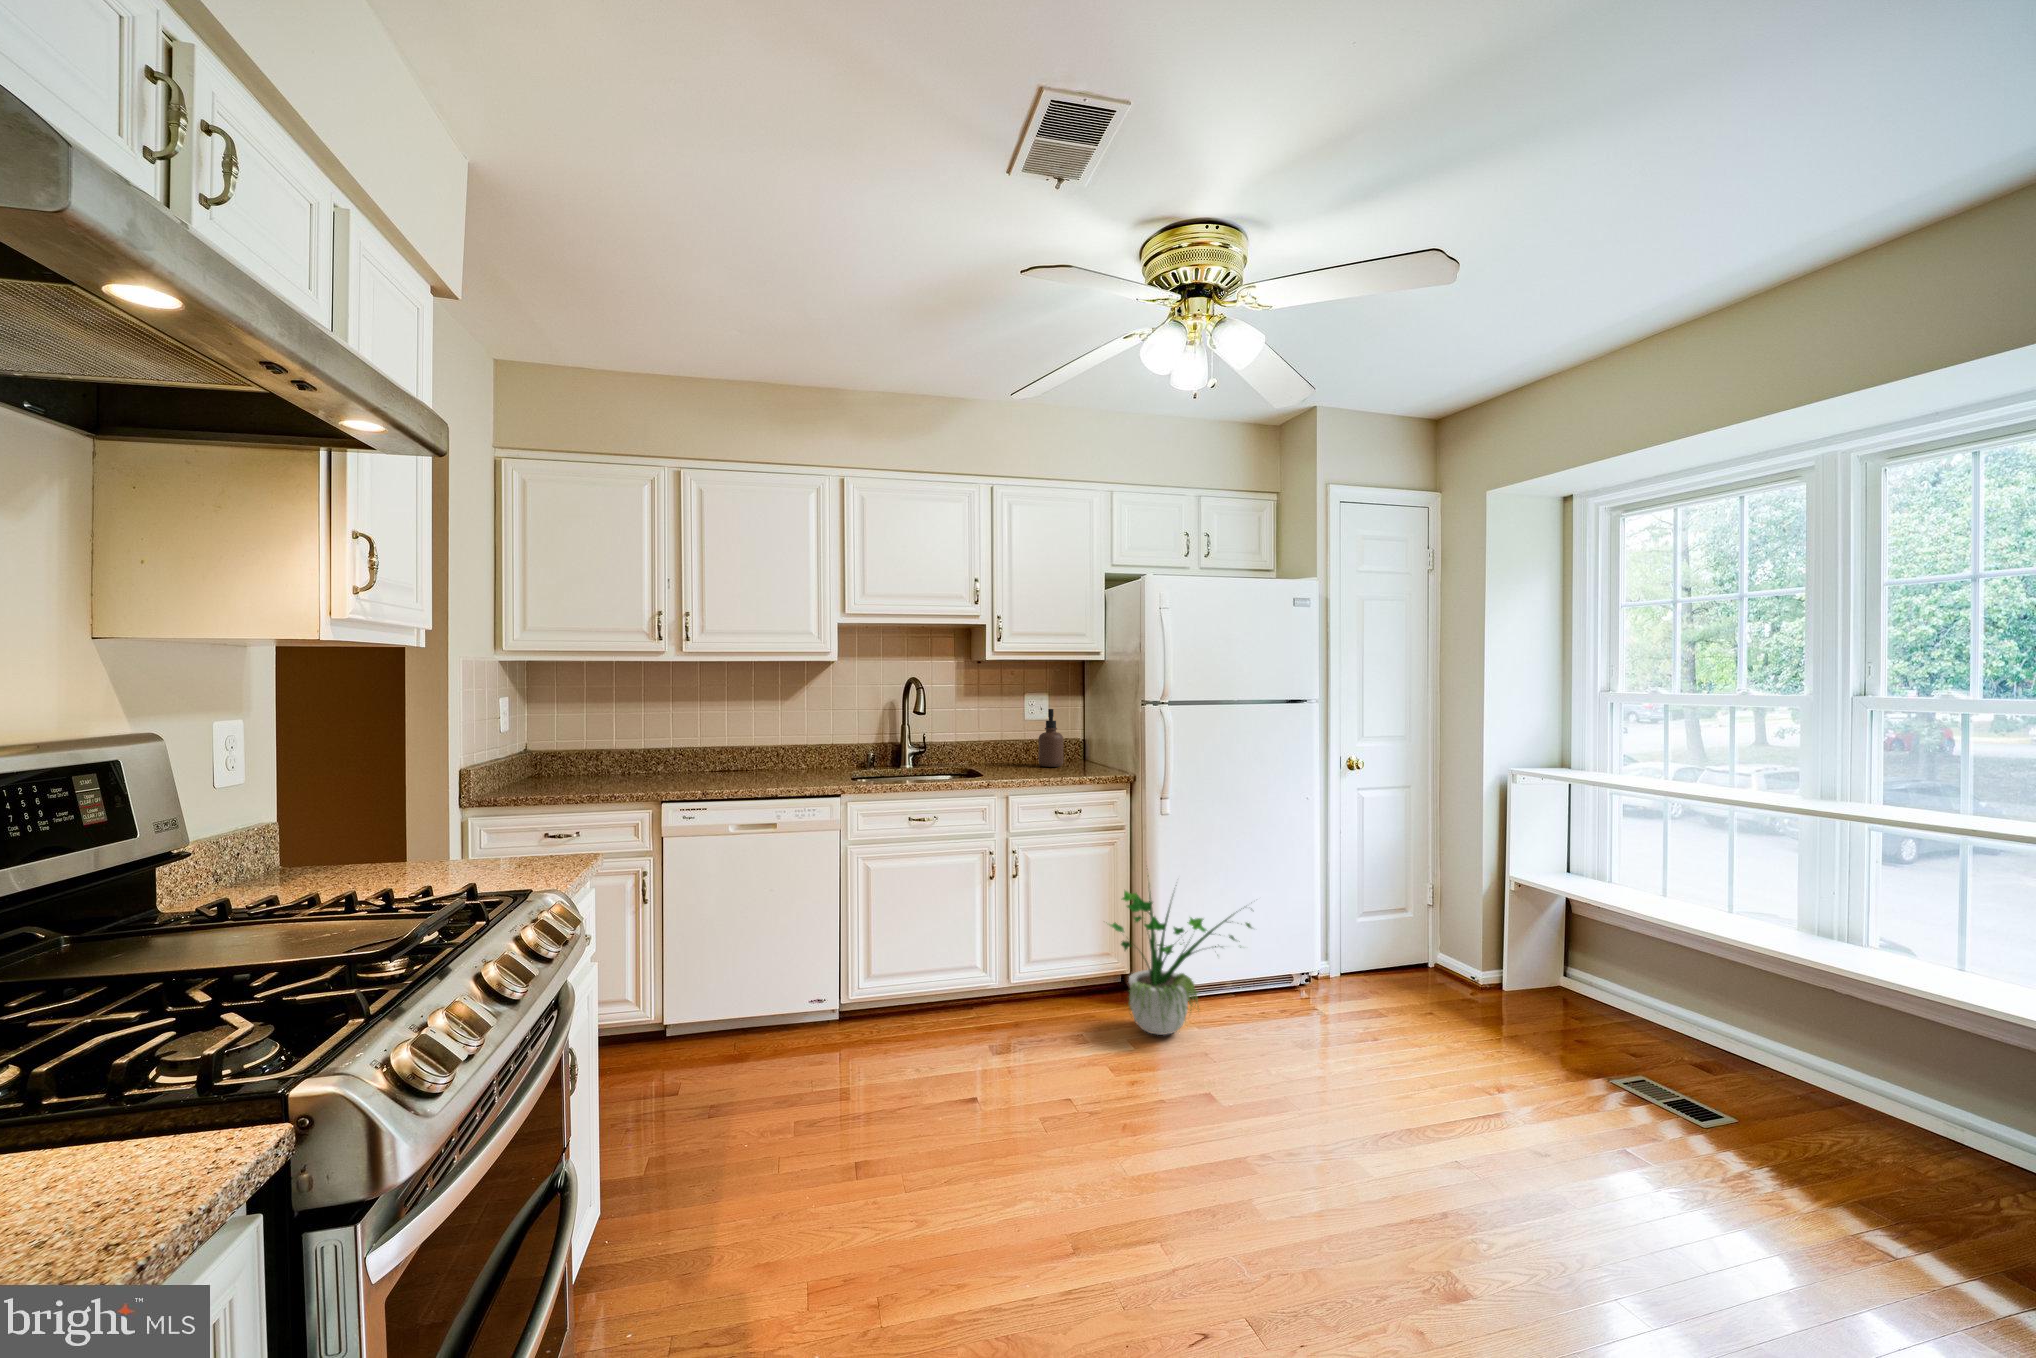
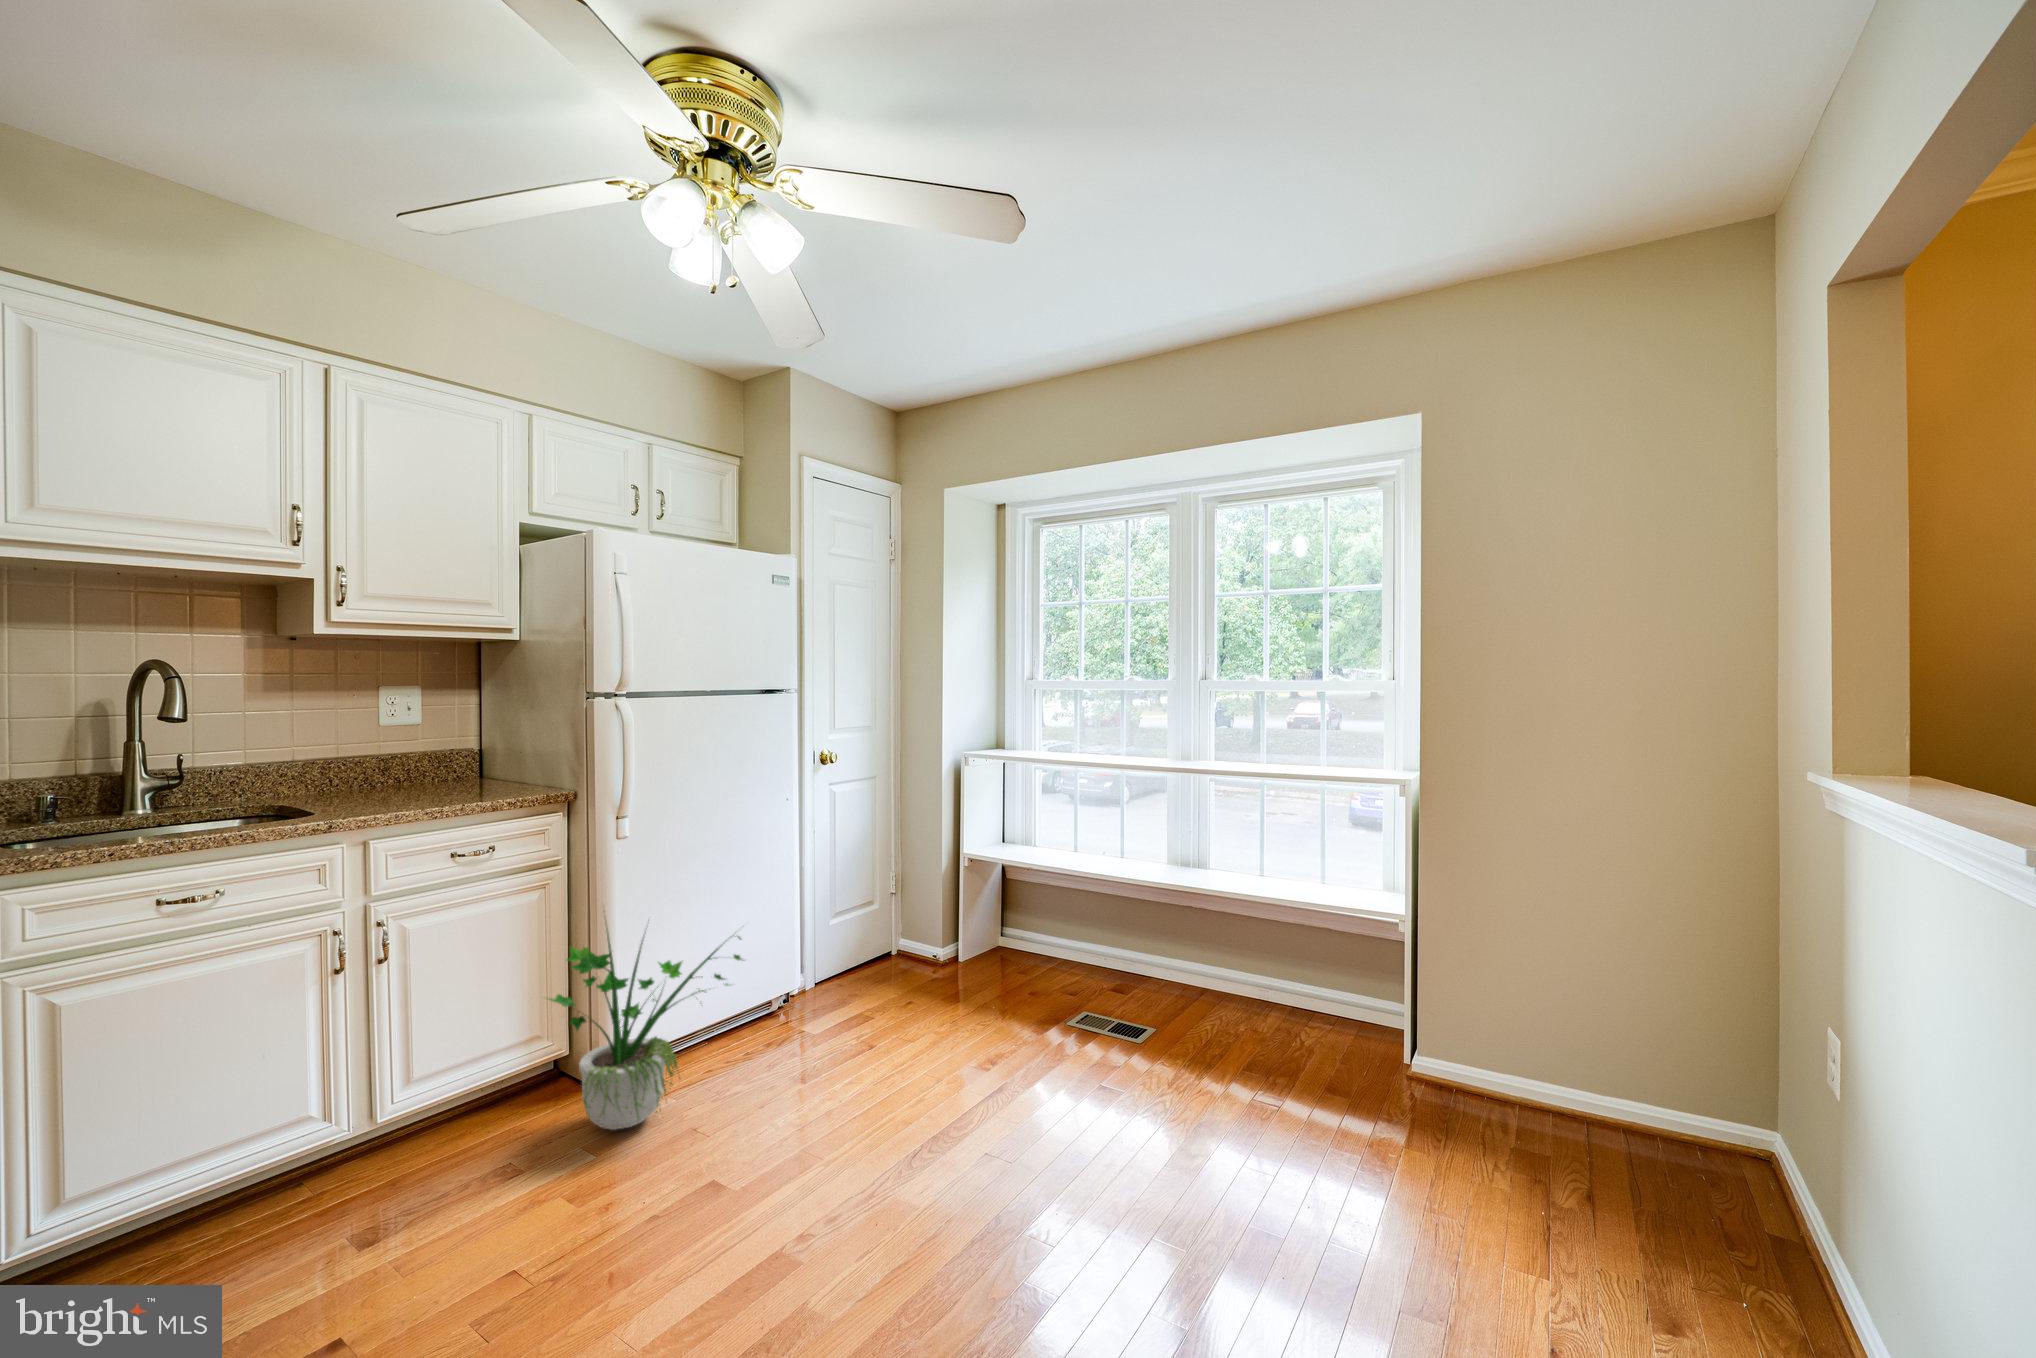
soap dispenser: present [1039,709,1063,767] -> none [409,708,452,791]

